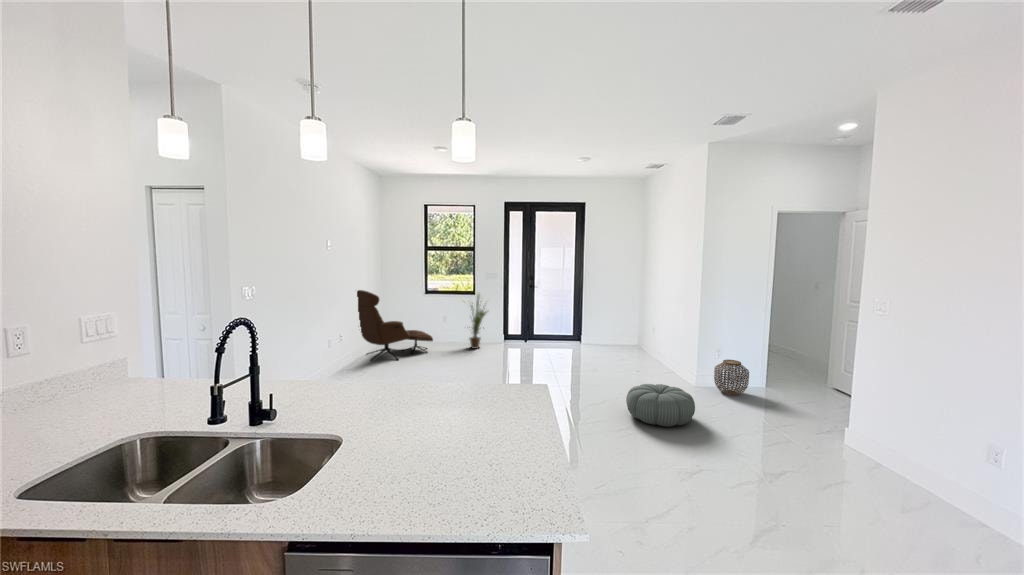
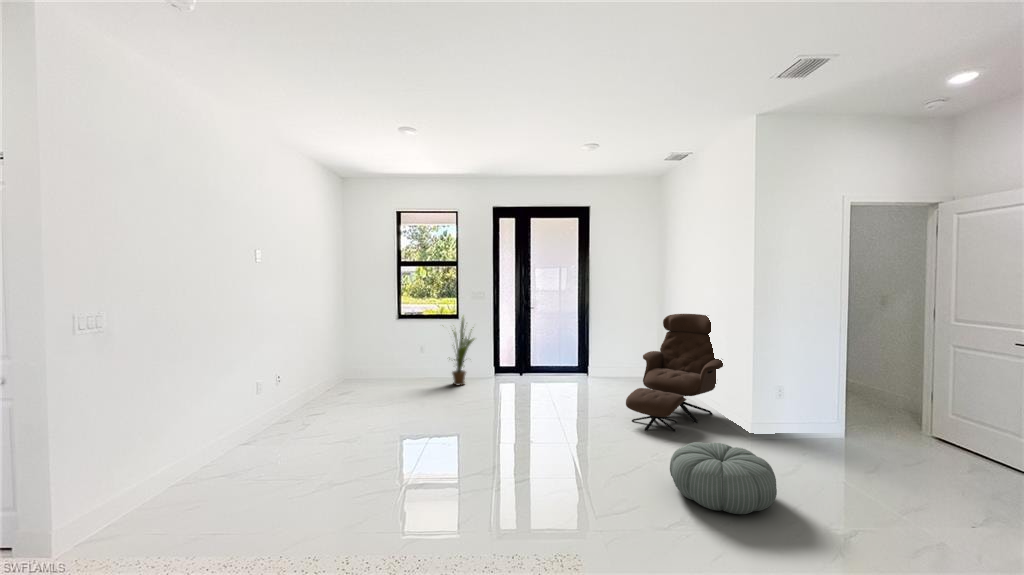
lounge chair: present [357,290,433,361] -> present [626,314,723,431]
woven basket: present [714,360,749,396] -> none [778,401,829,452]

